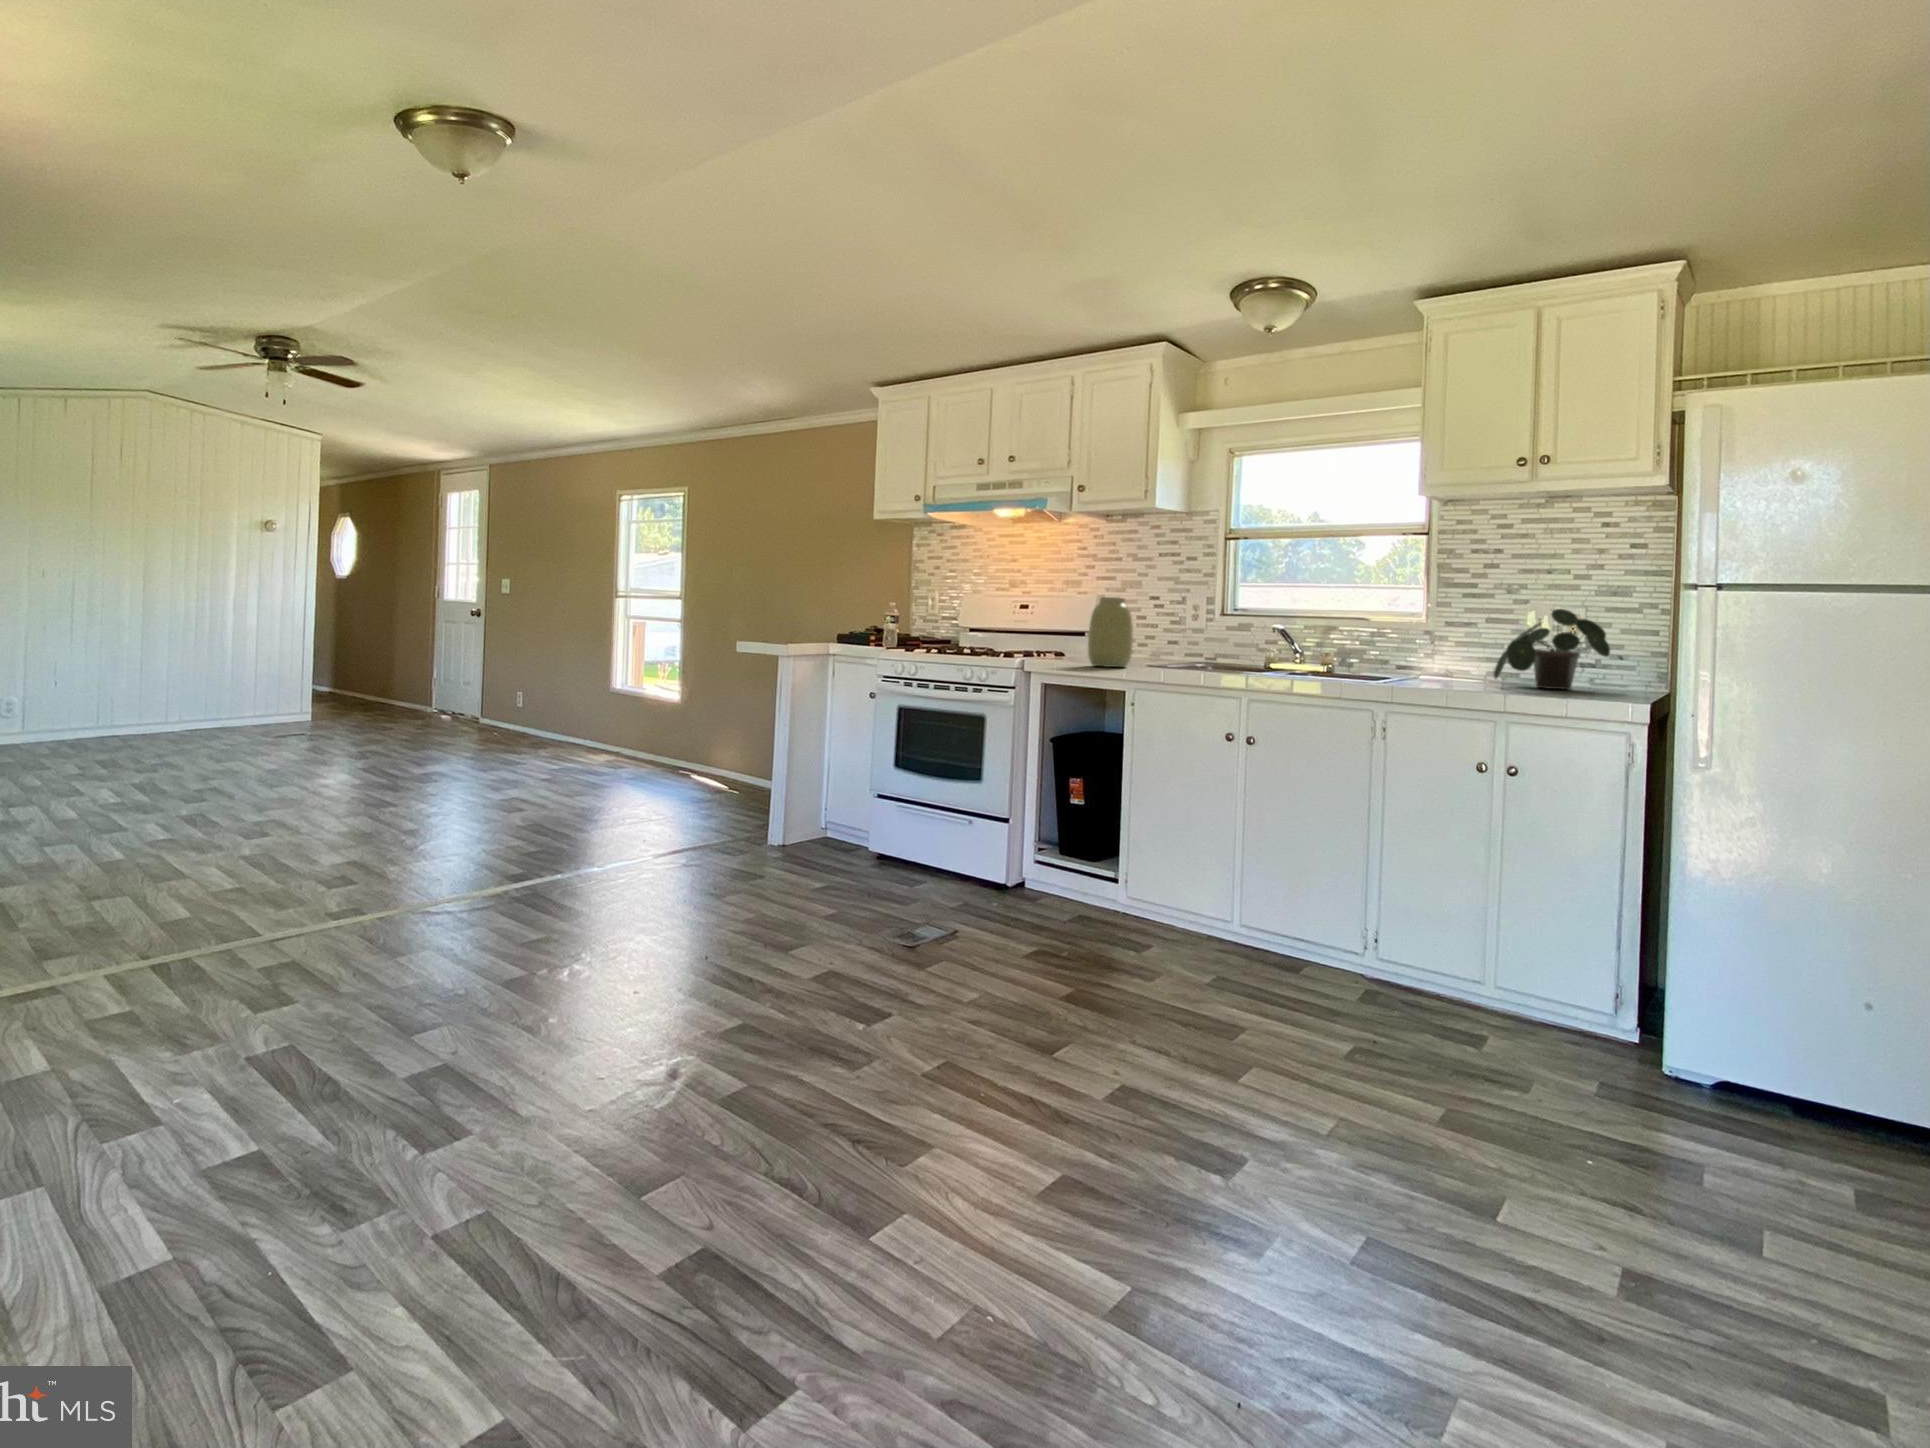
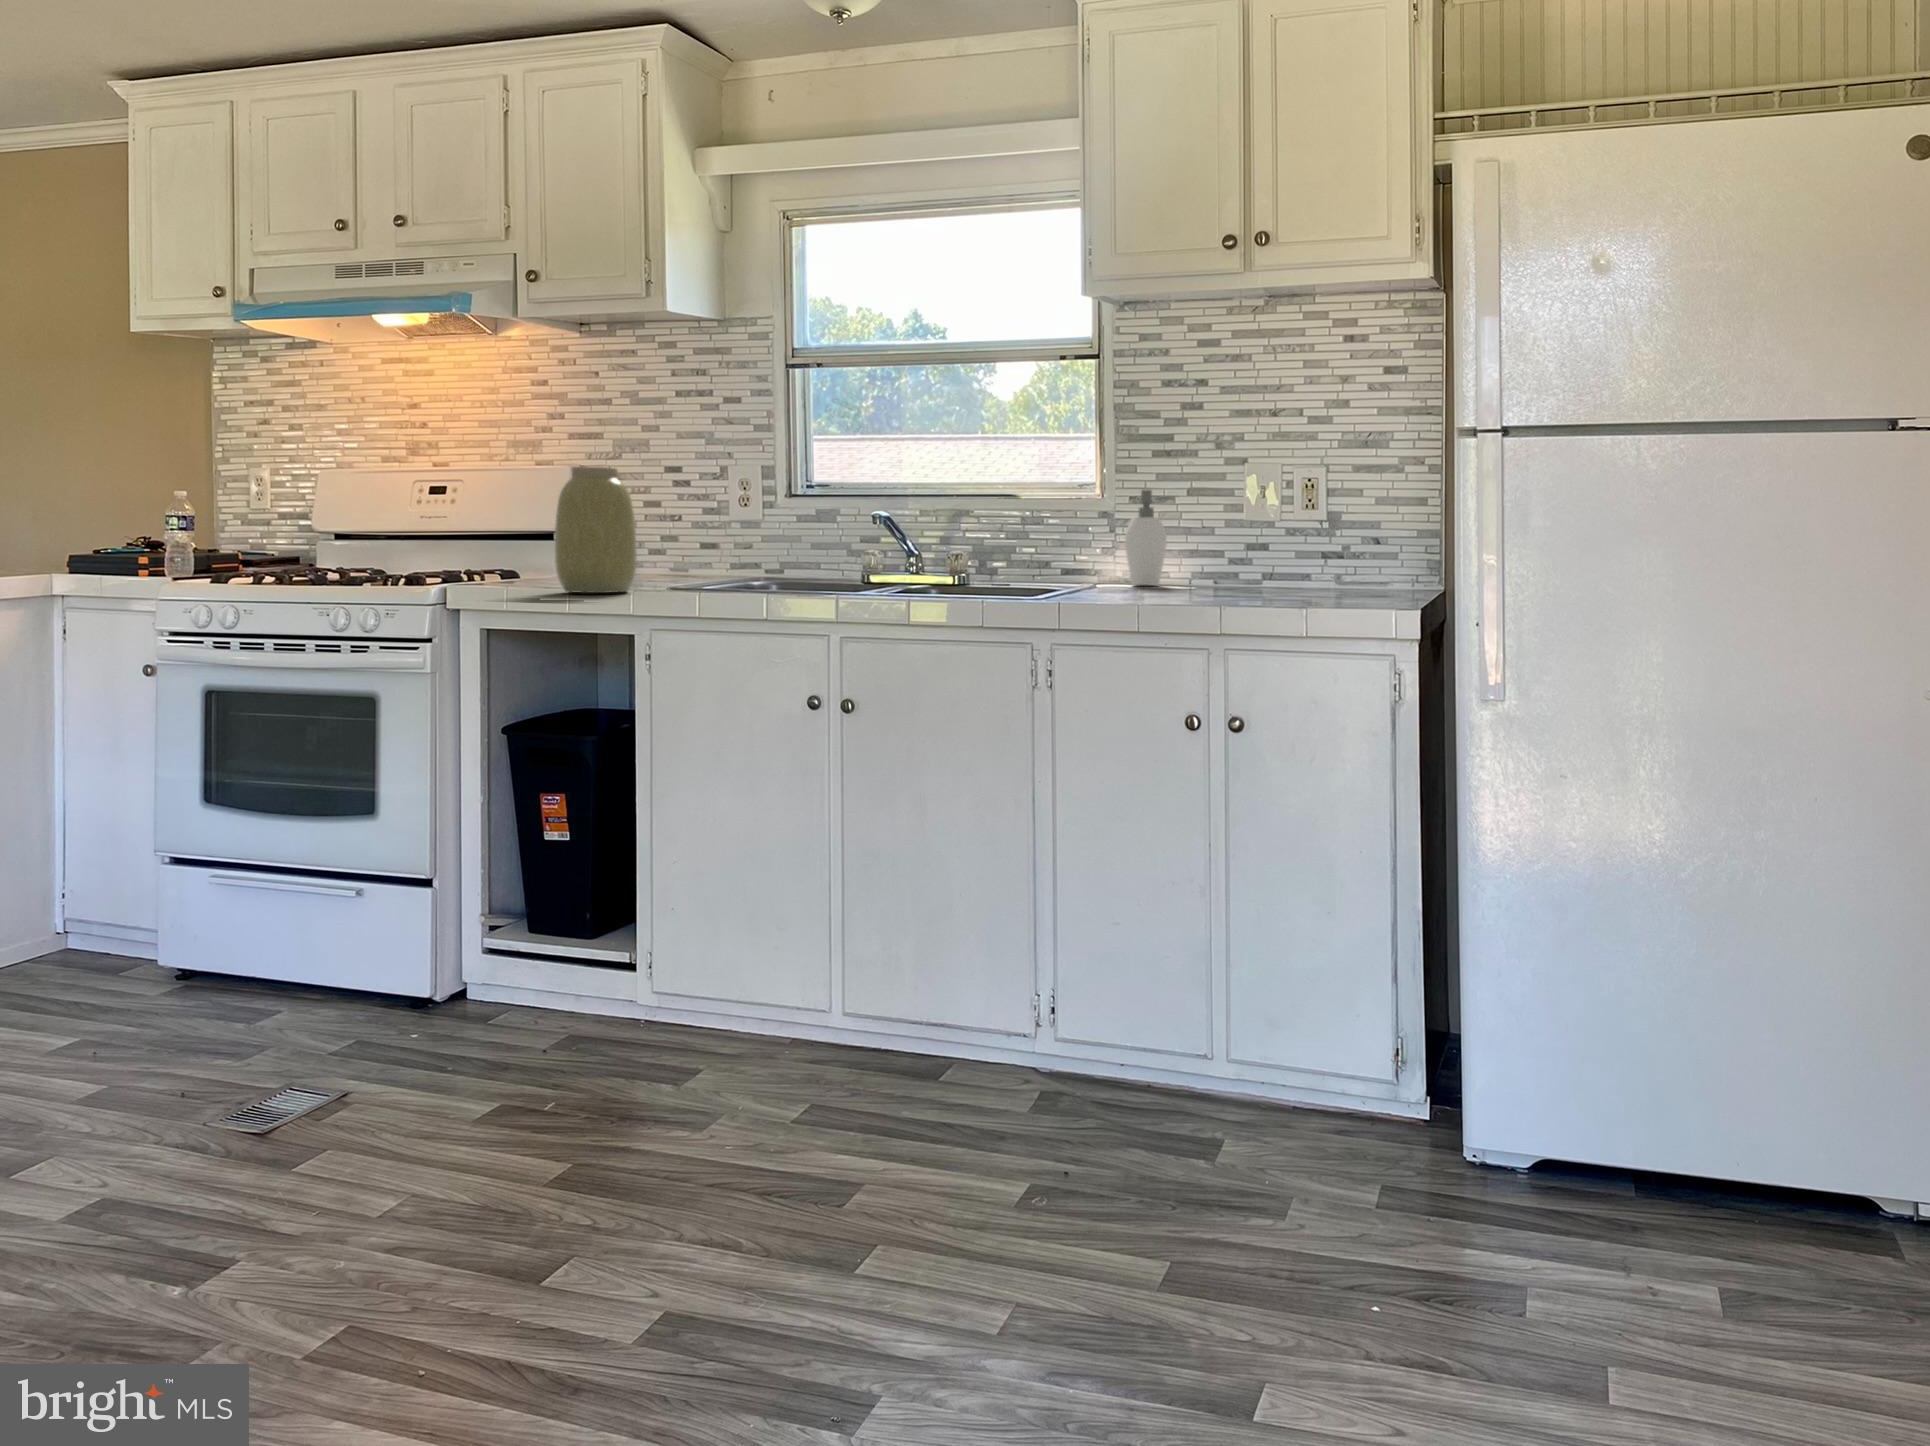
potted plant: present [1494,609,1610,690] -> none [1212,469,1371,594]
soap dispenser: none [1439,619,1477,680] -> present [1125,490,1167,585]

